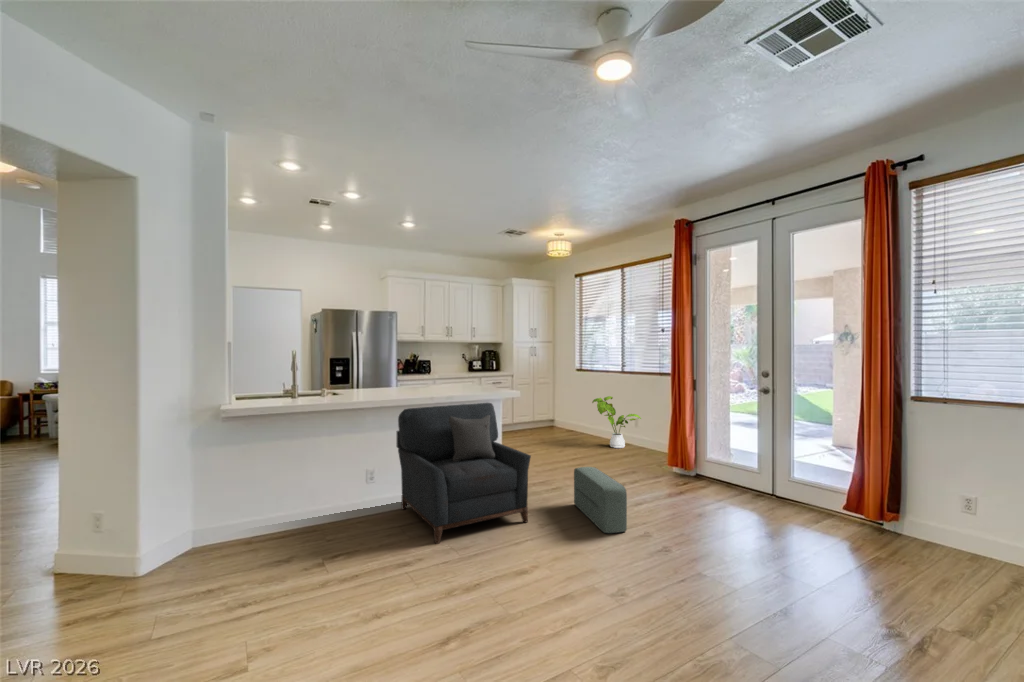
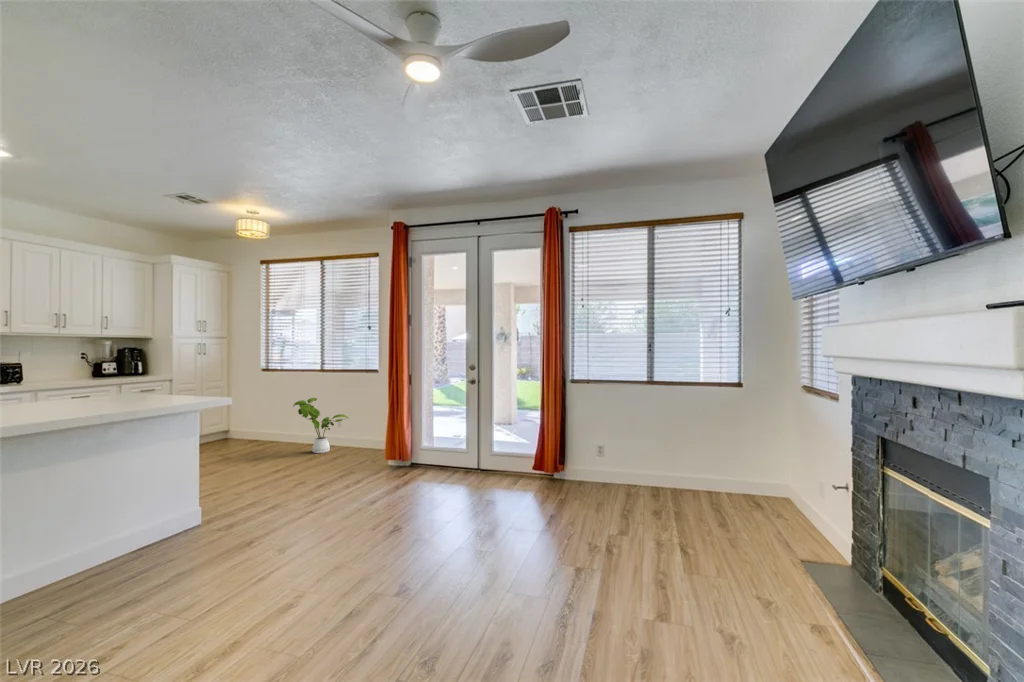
armchair: present [396,403,531,544] -> none [21,414,262,614]
pouf: present [574,467,627,533] -> none [305,473,375,537]

